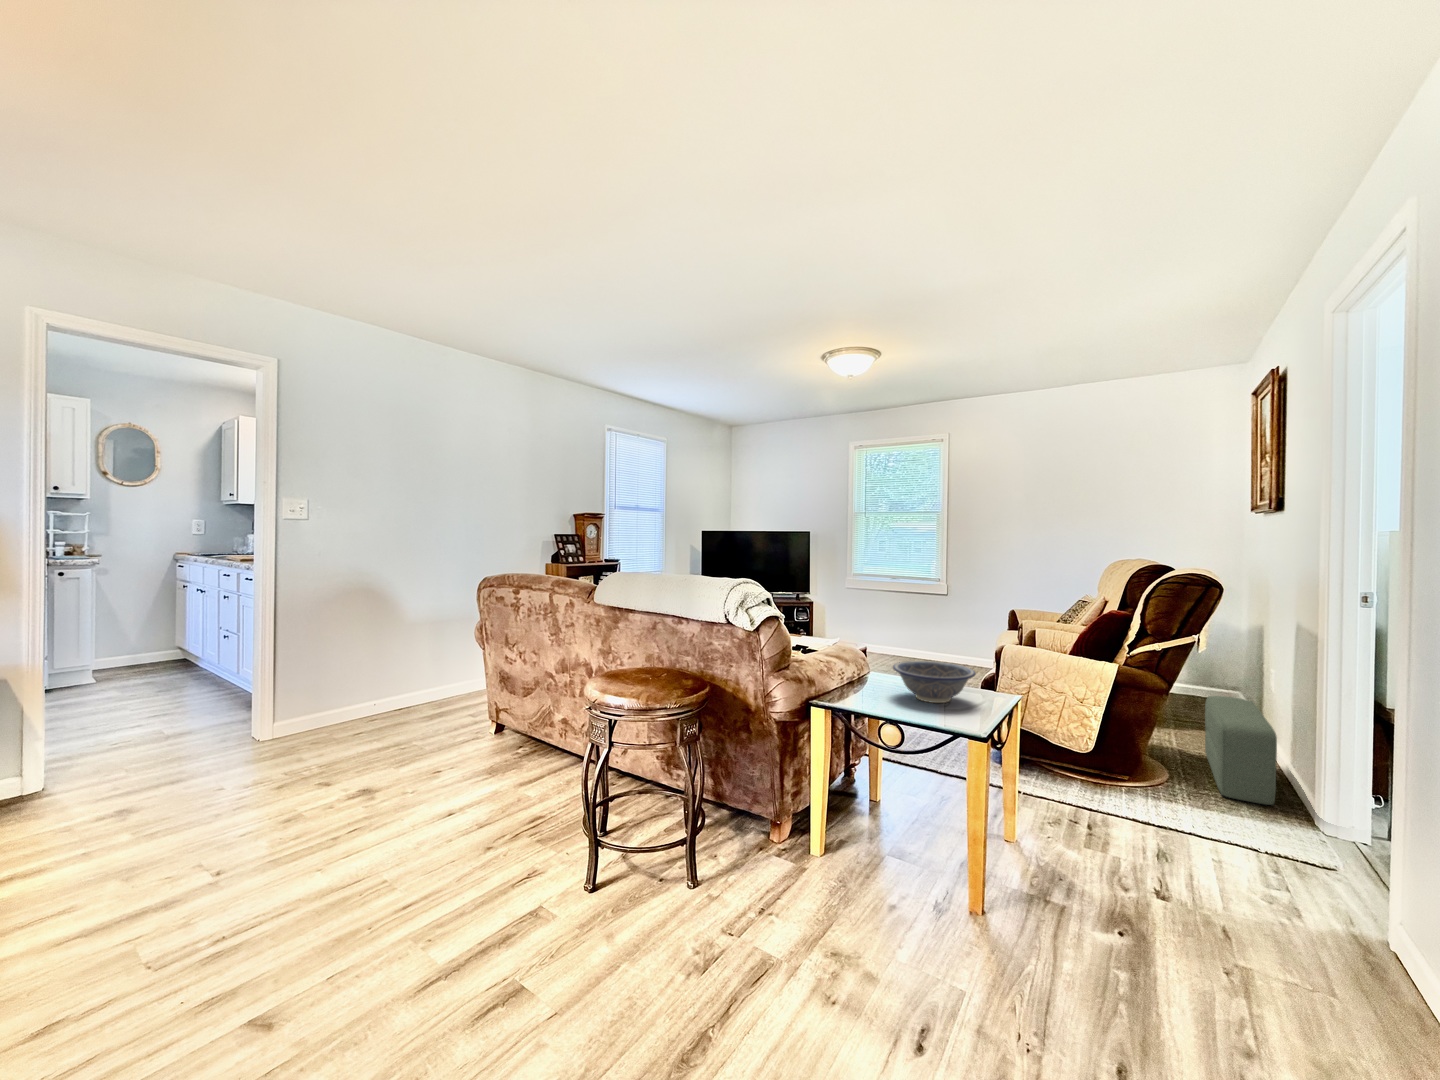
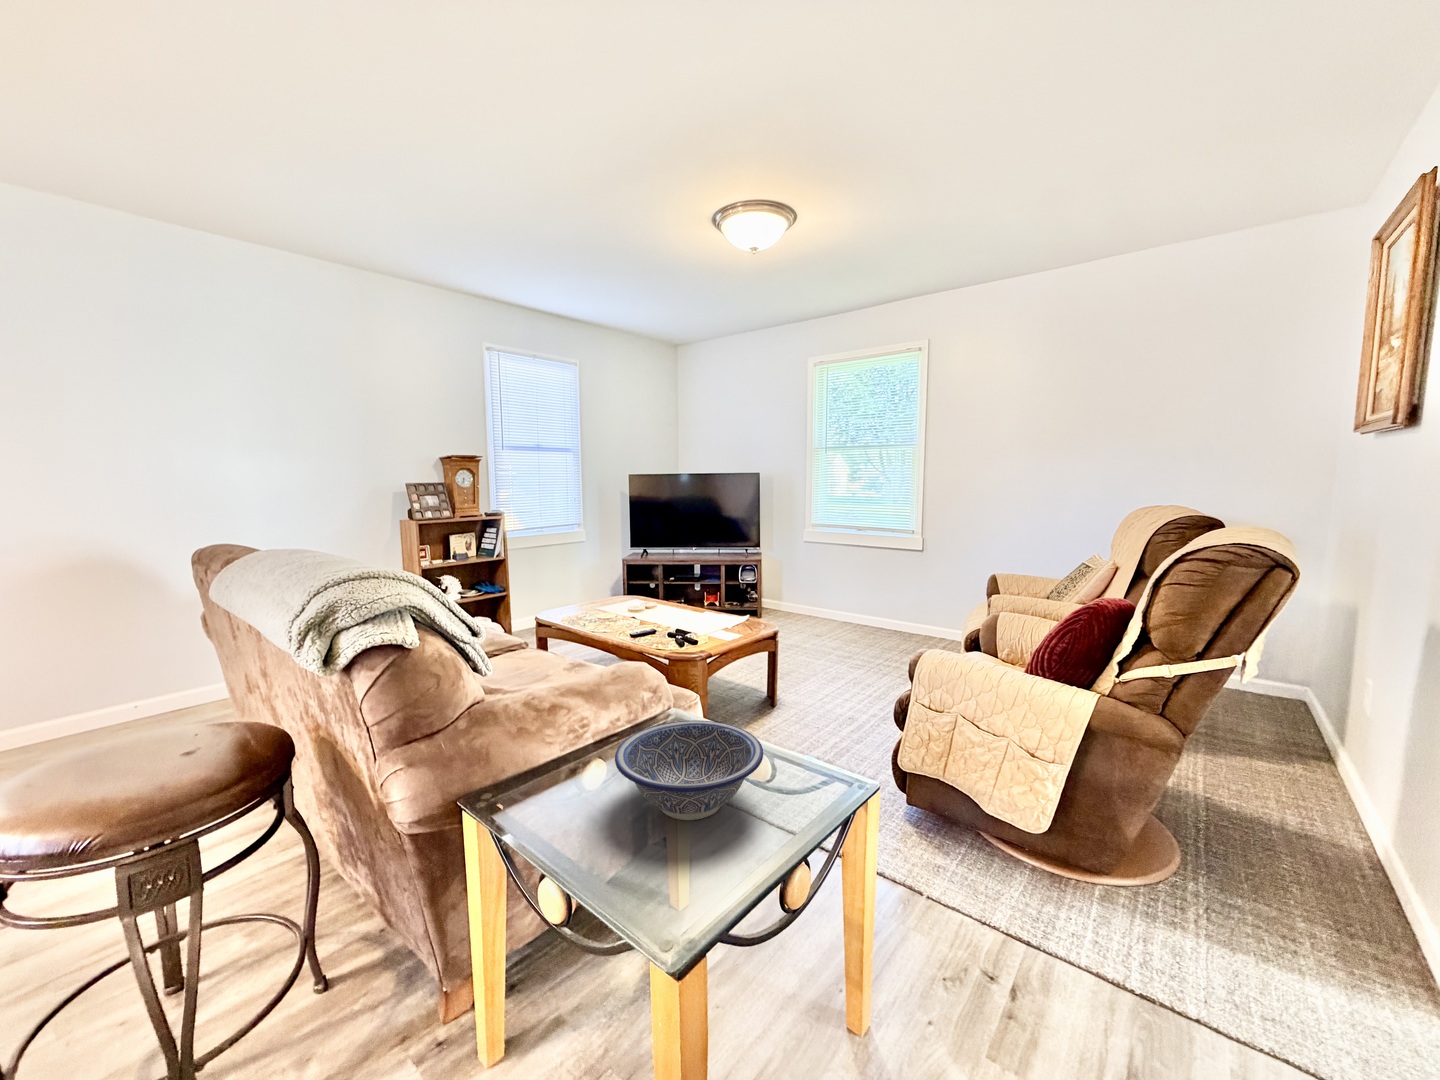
pouf: present [1205,696,1277,805] -> none [1249,725,1371,941]

